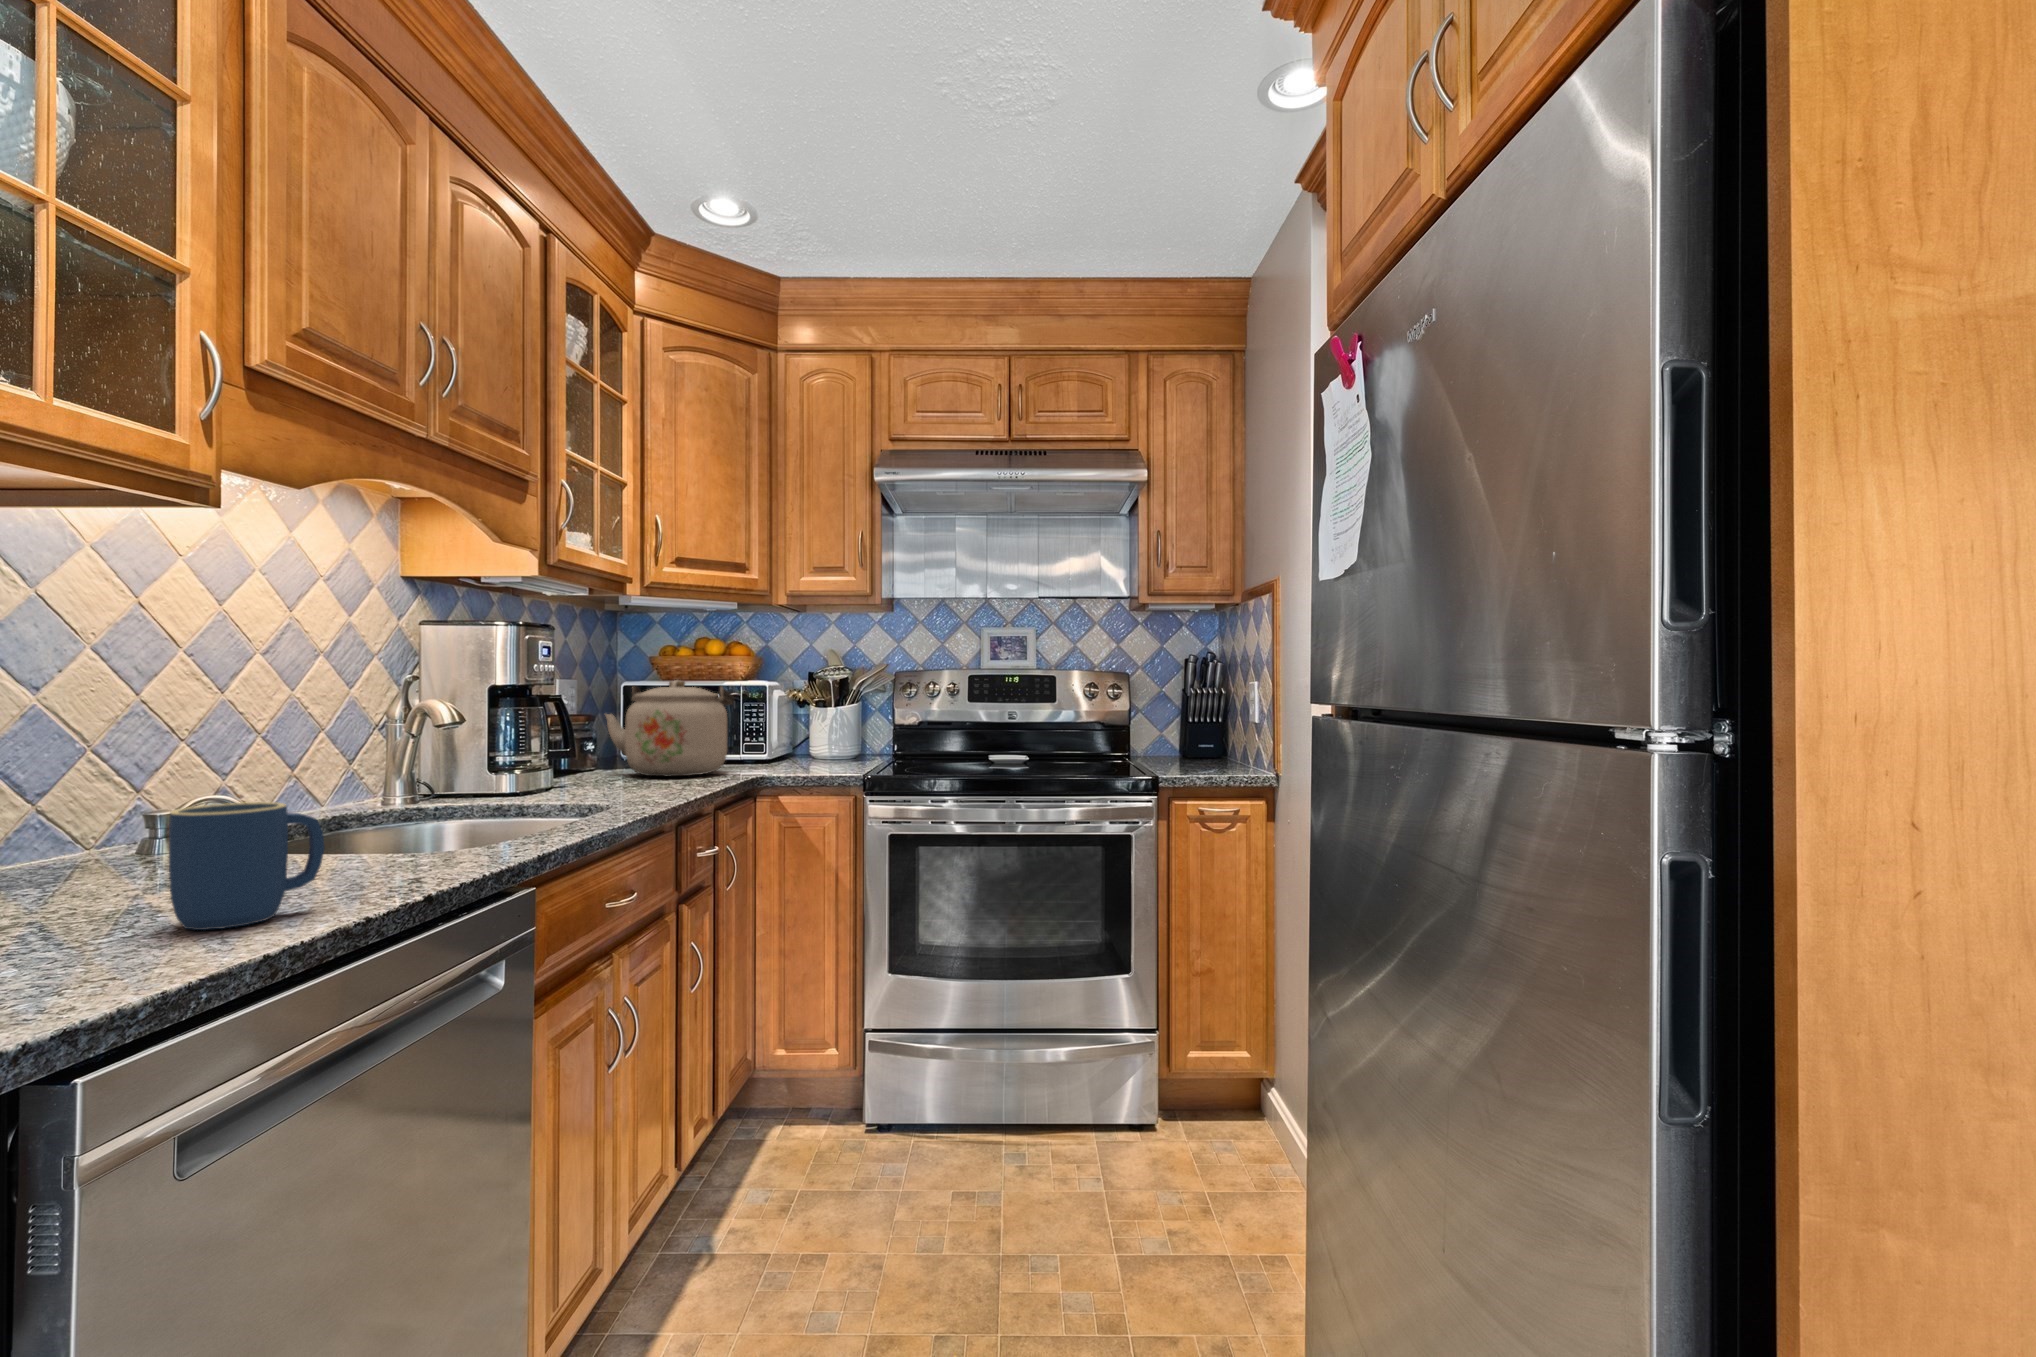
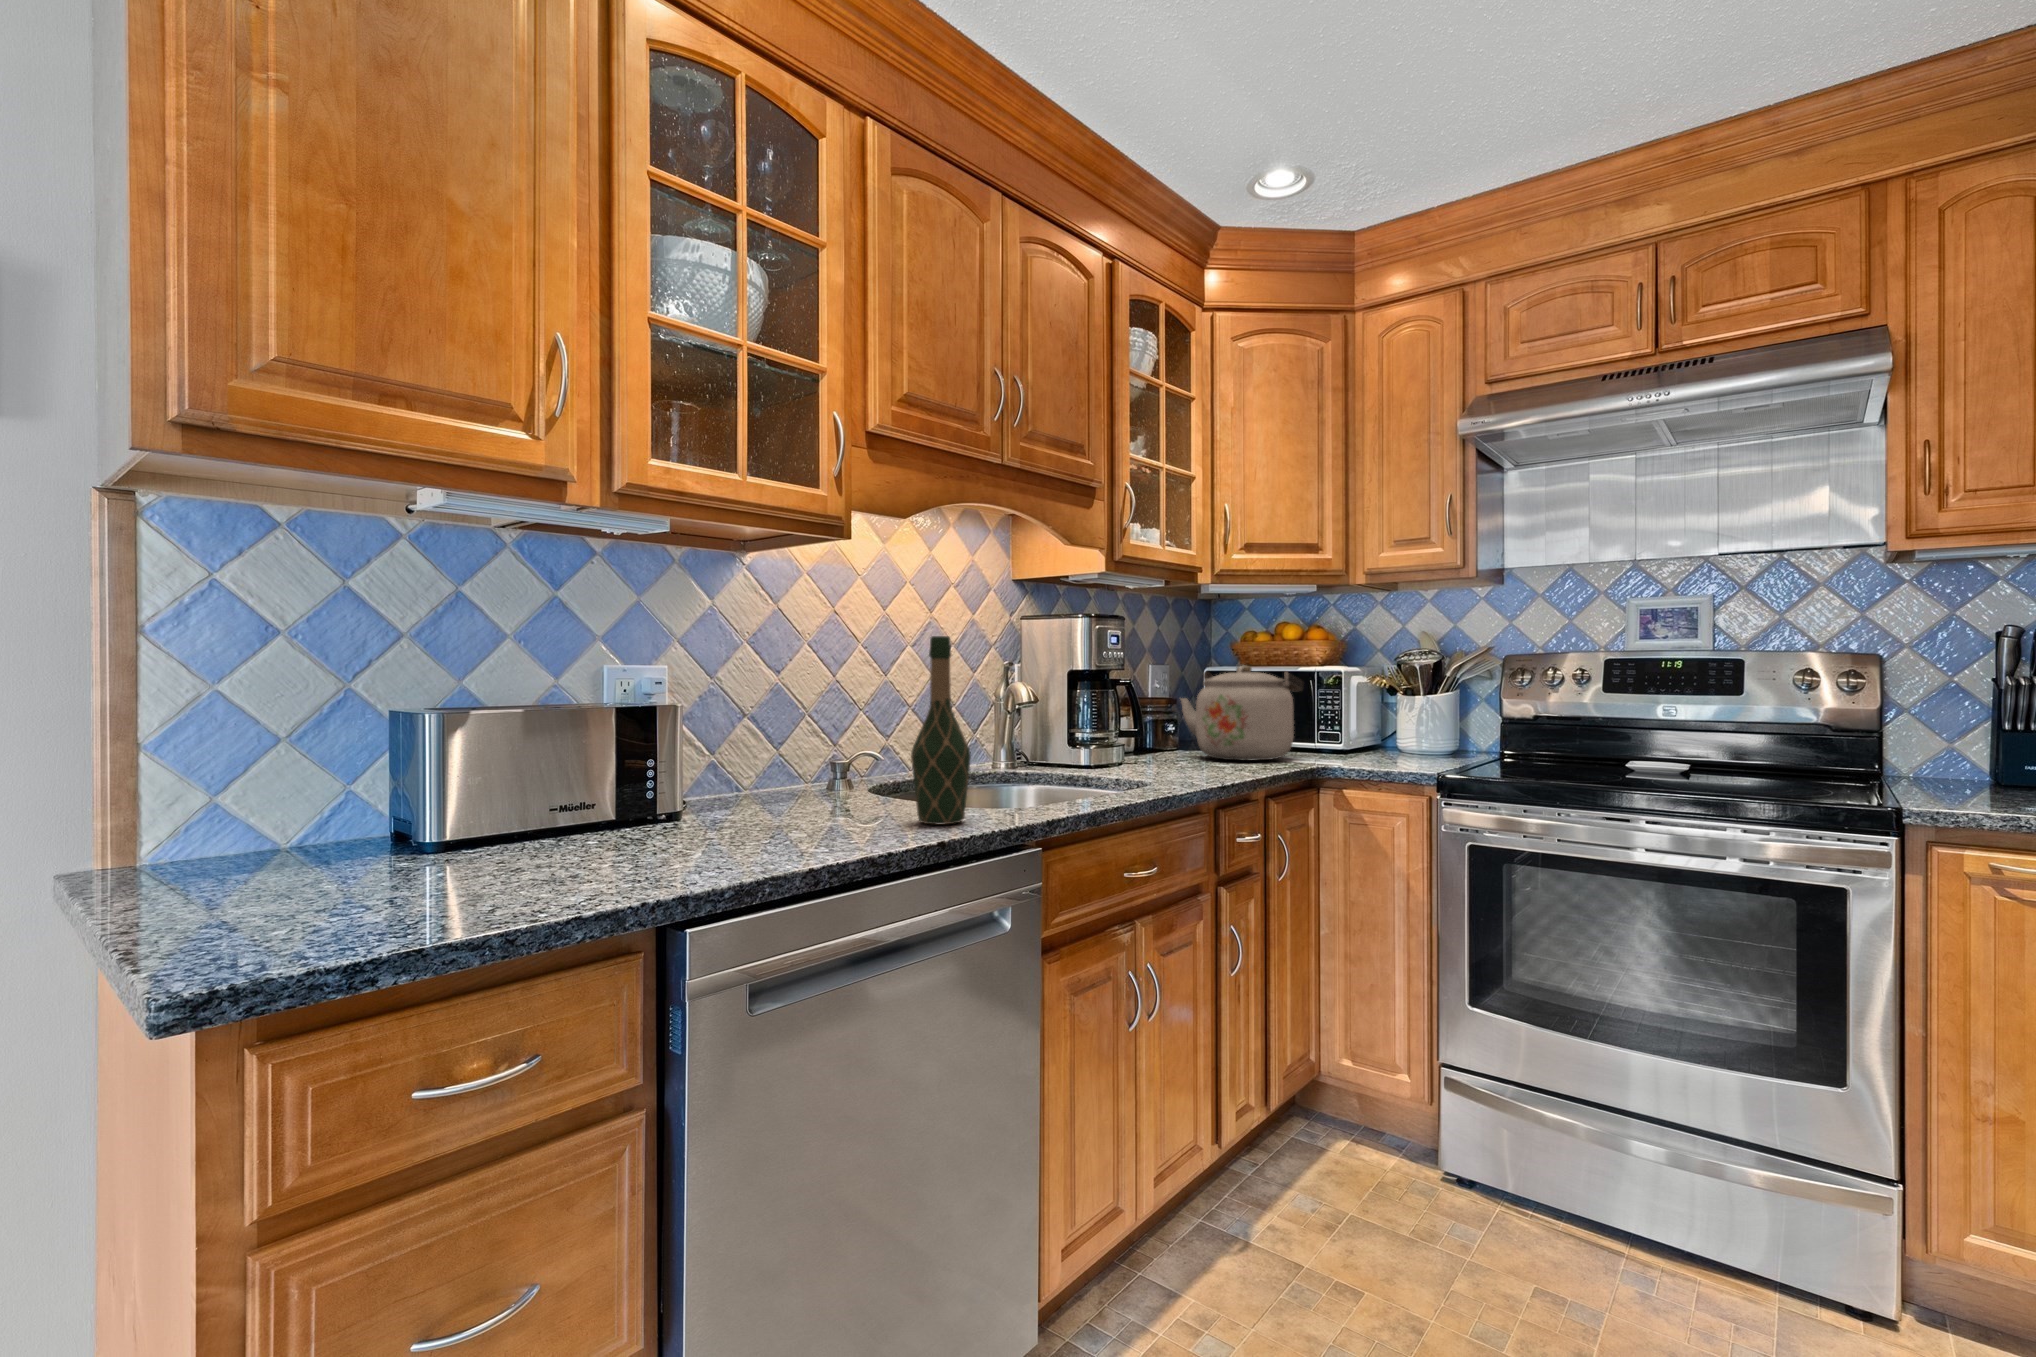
wine bottle: none [341,644,432,886] -> present [911,636,971,824]
mug: present [169,802,325,930] -> none [801,753,888,840]

